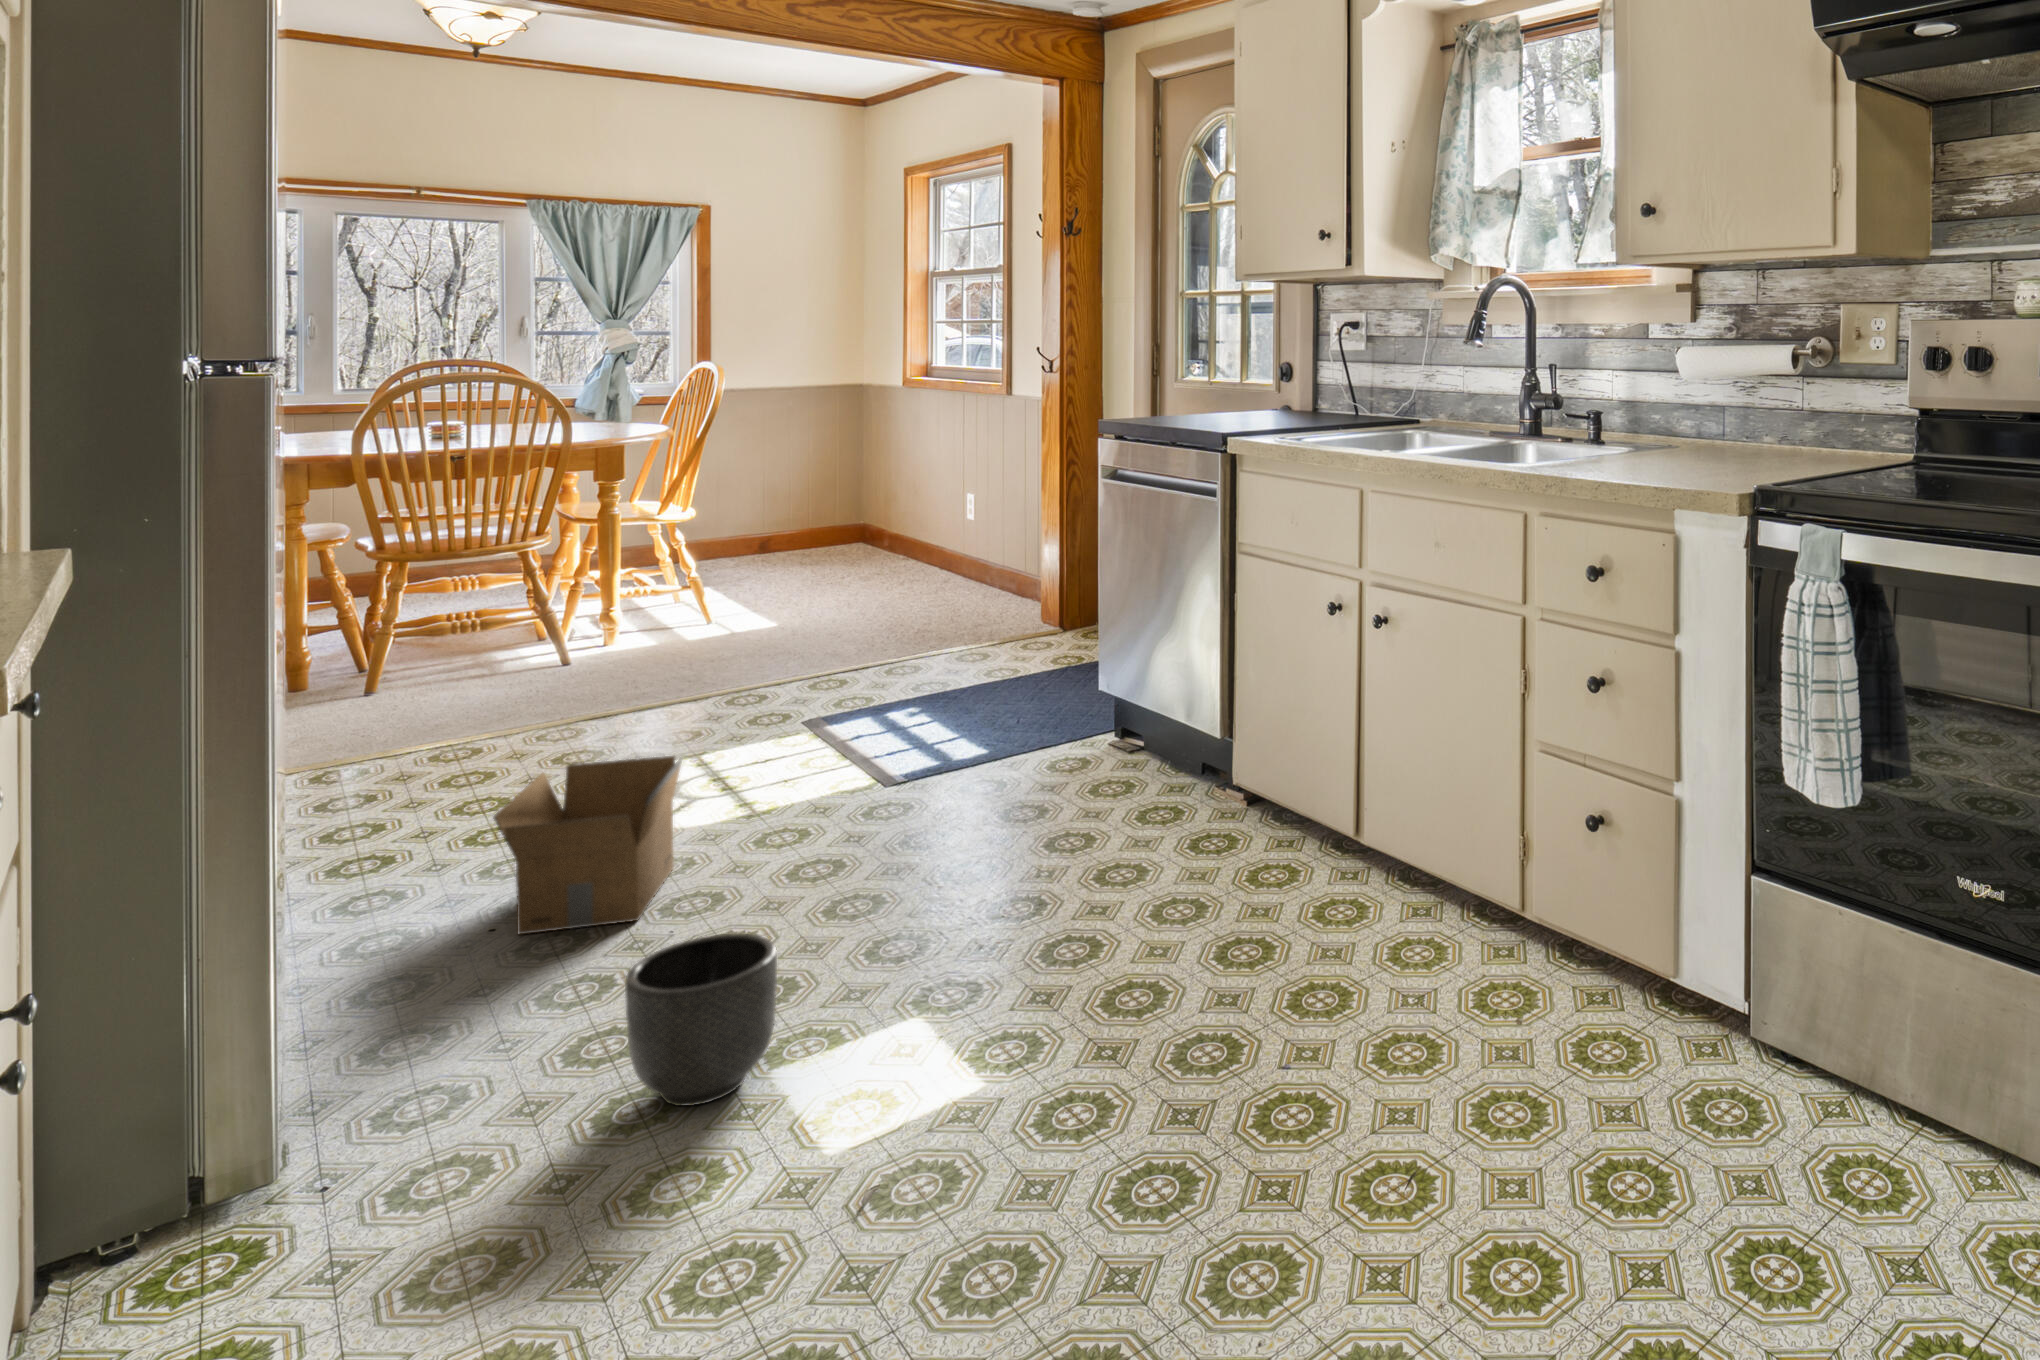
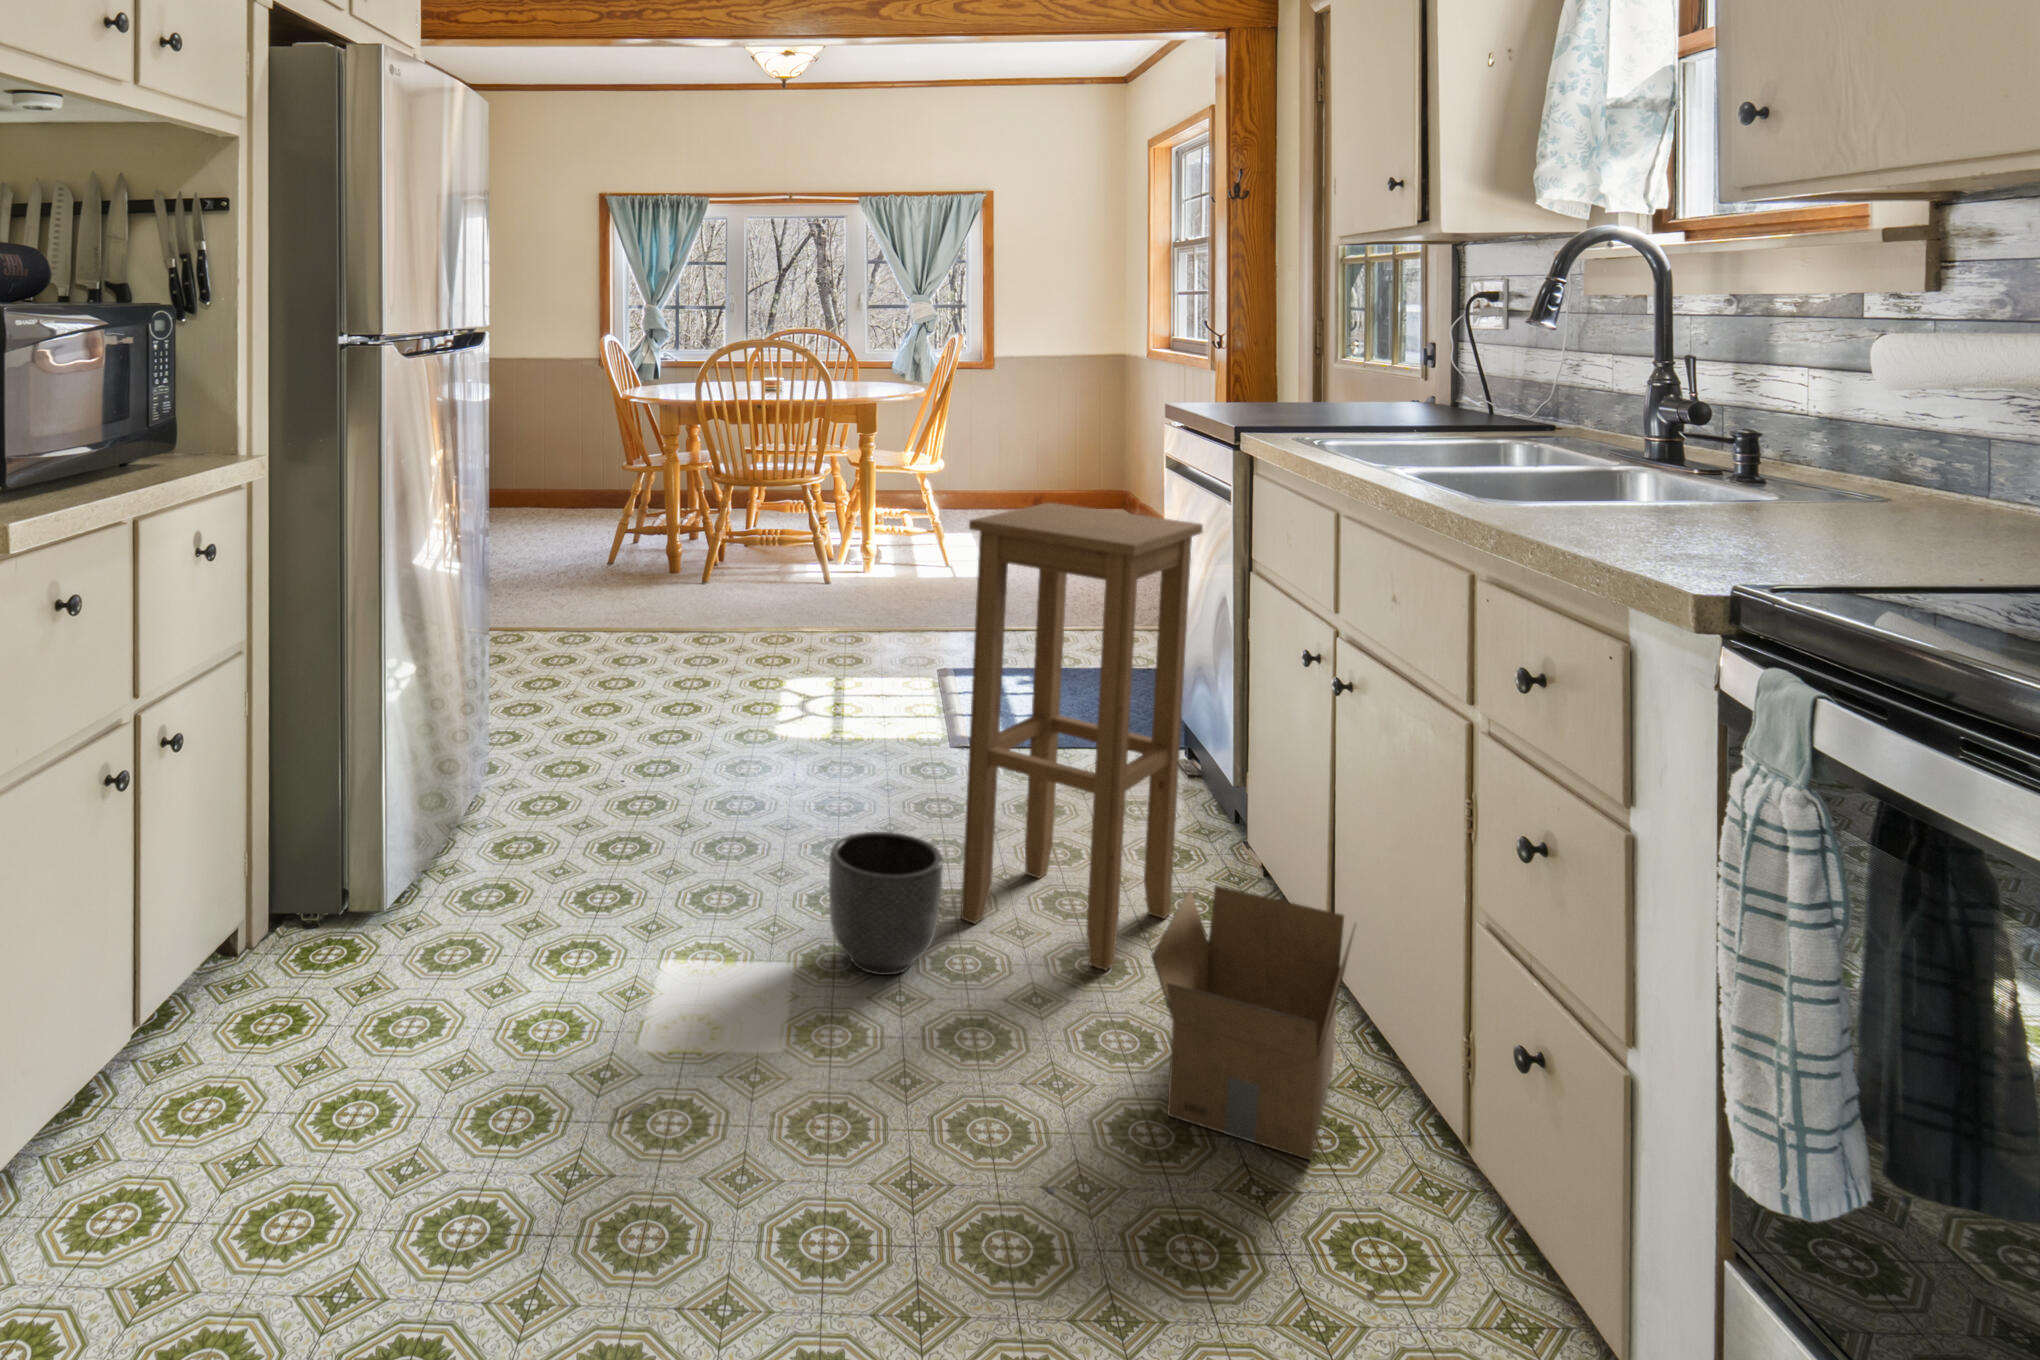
stool: none [760,530,1003,1010] -> present [961,503,1203,970]
cardboard box: present [493,756,683,935] -> present [1152,886,1356,1160]

